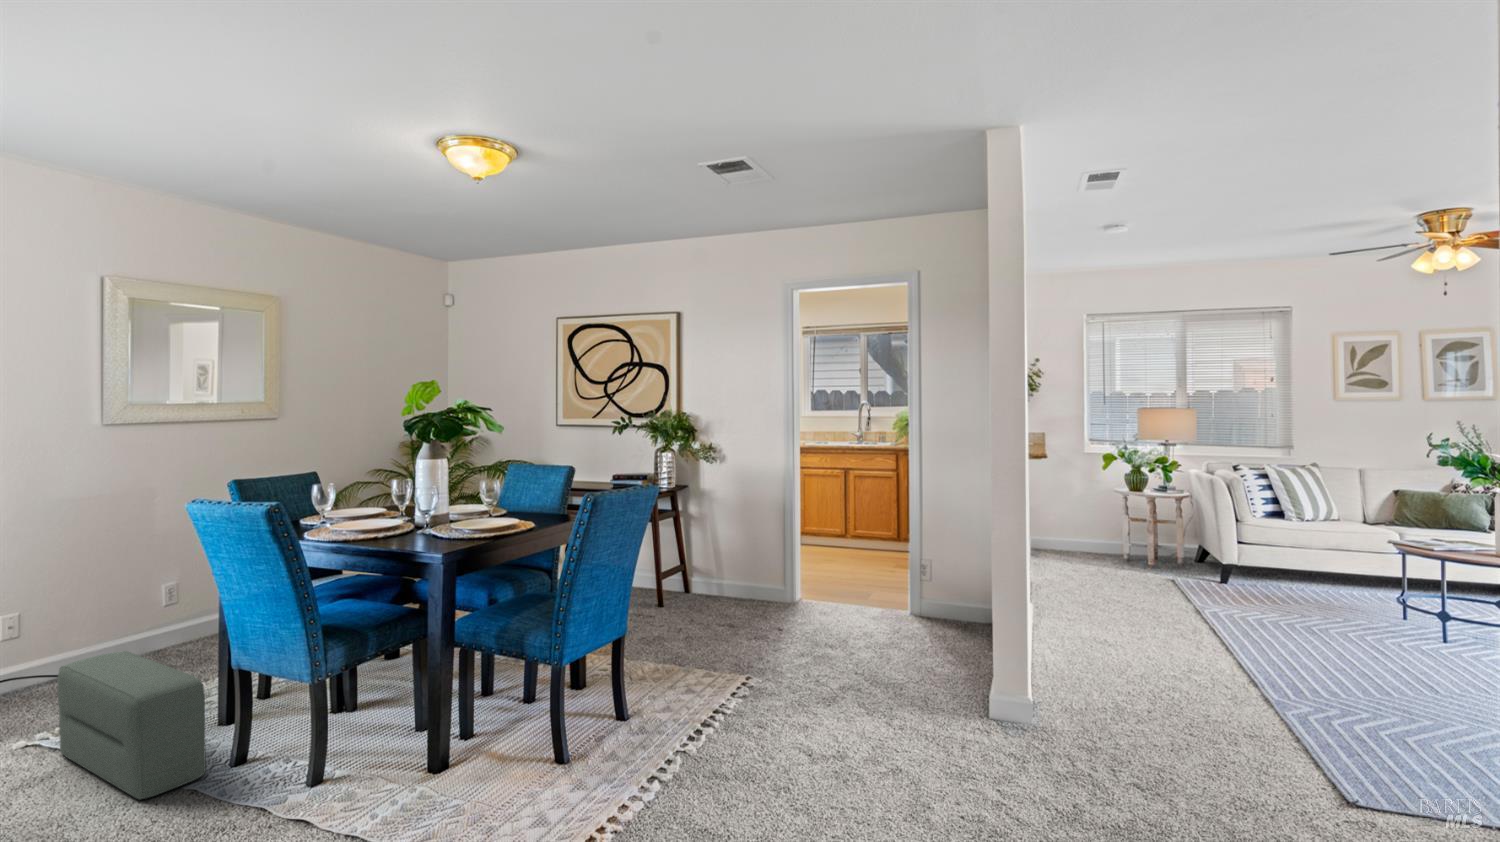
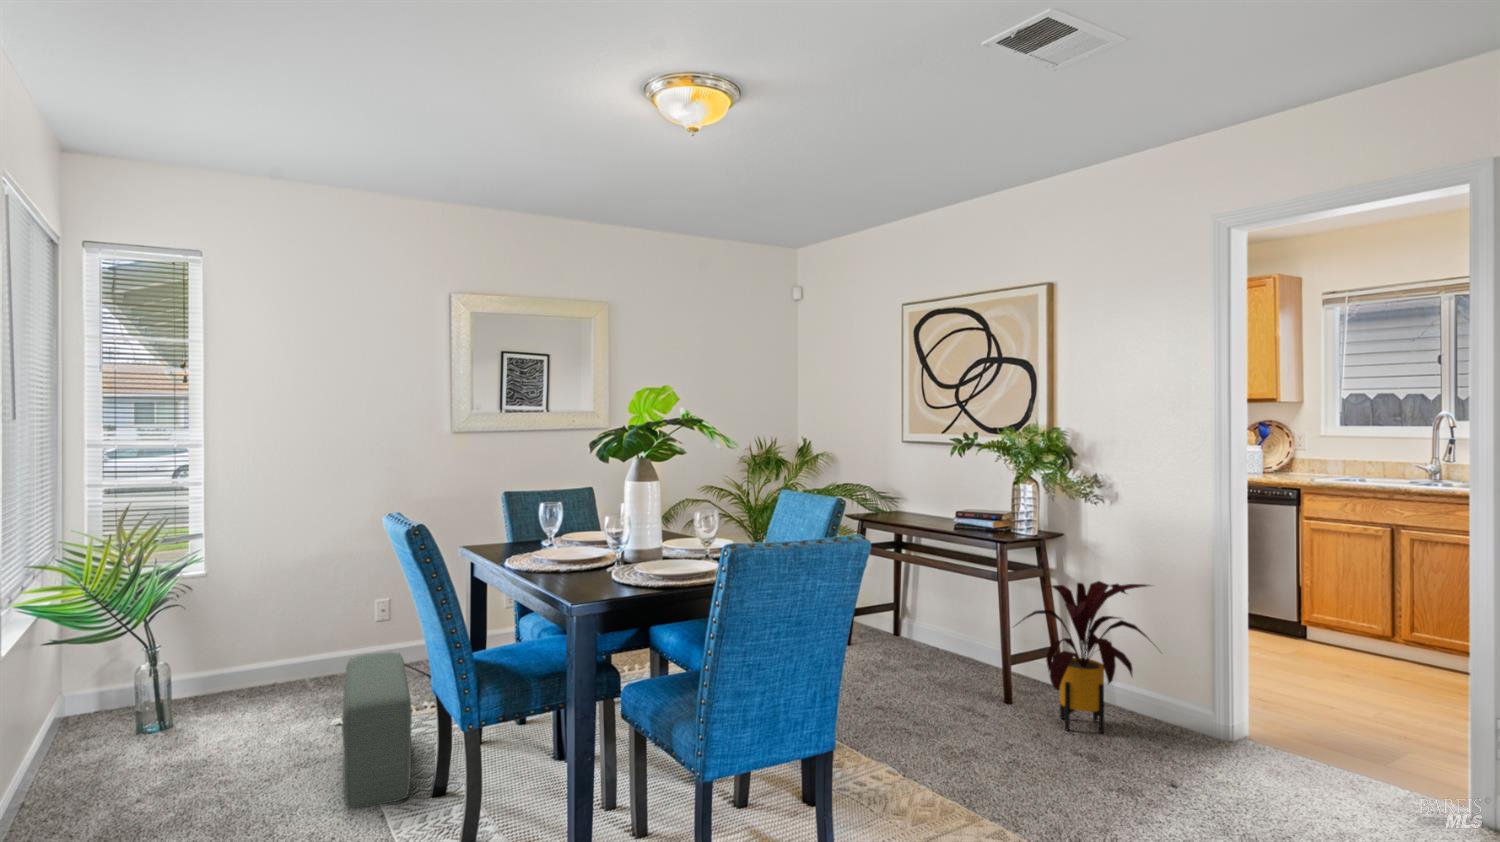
house plant: none [672,512,762,614] -> present [1023,581,1149,733]

